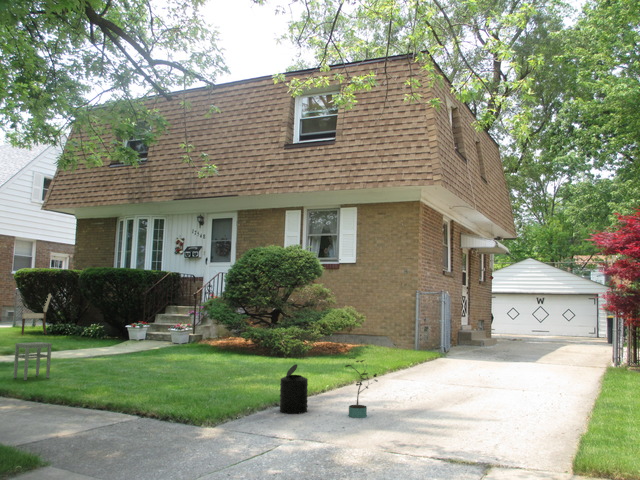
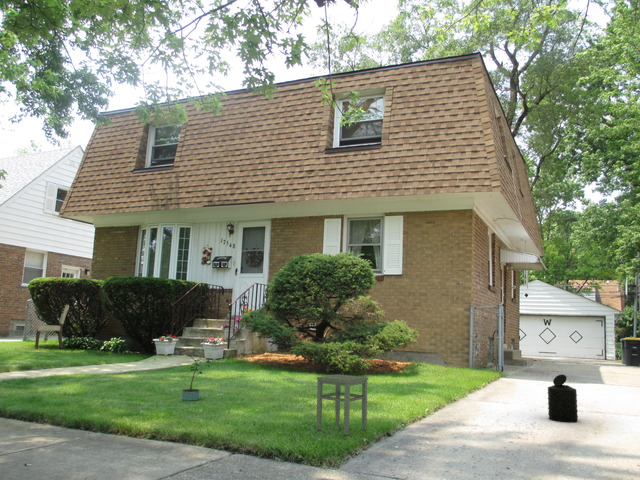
stool: present [14,342,52,380] -> present [317,374,368,435]
potted plant: present [345,357,378,418] -> present [179,345,210,400]
trash can: present [280,364,308,414] -> present [548,374,578,422]

